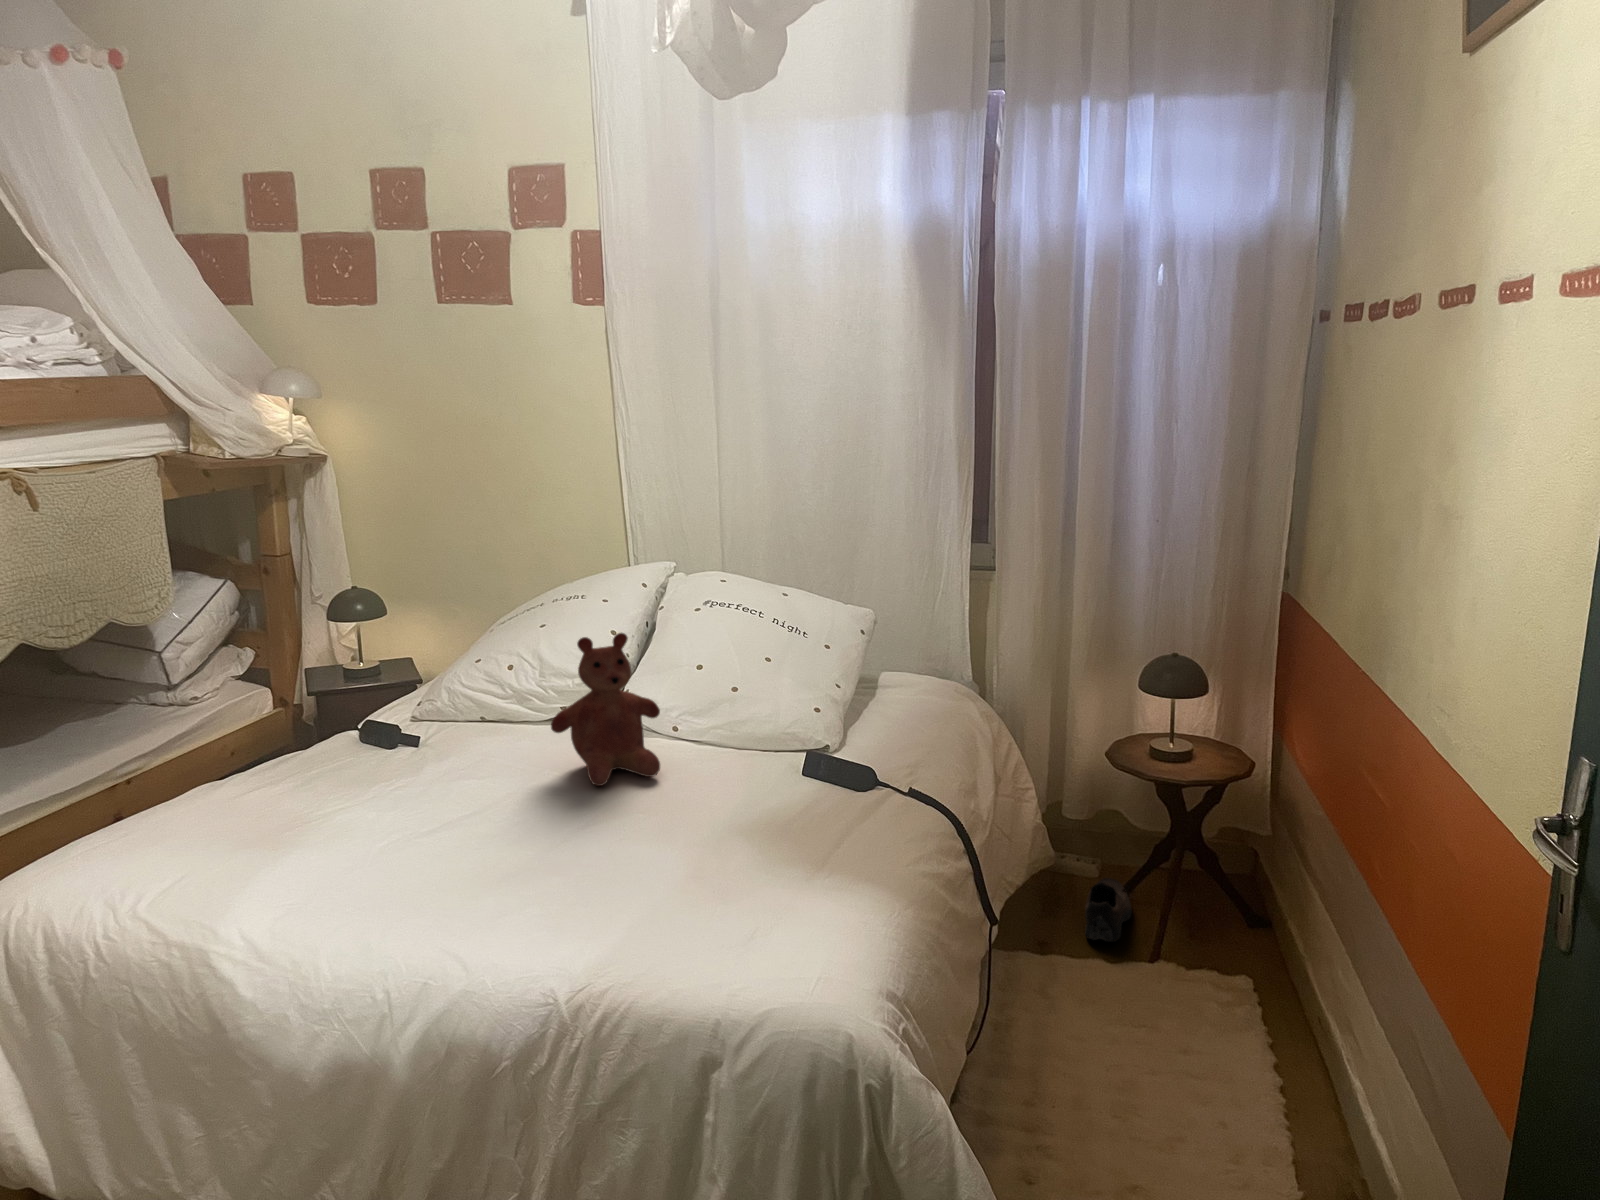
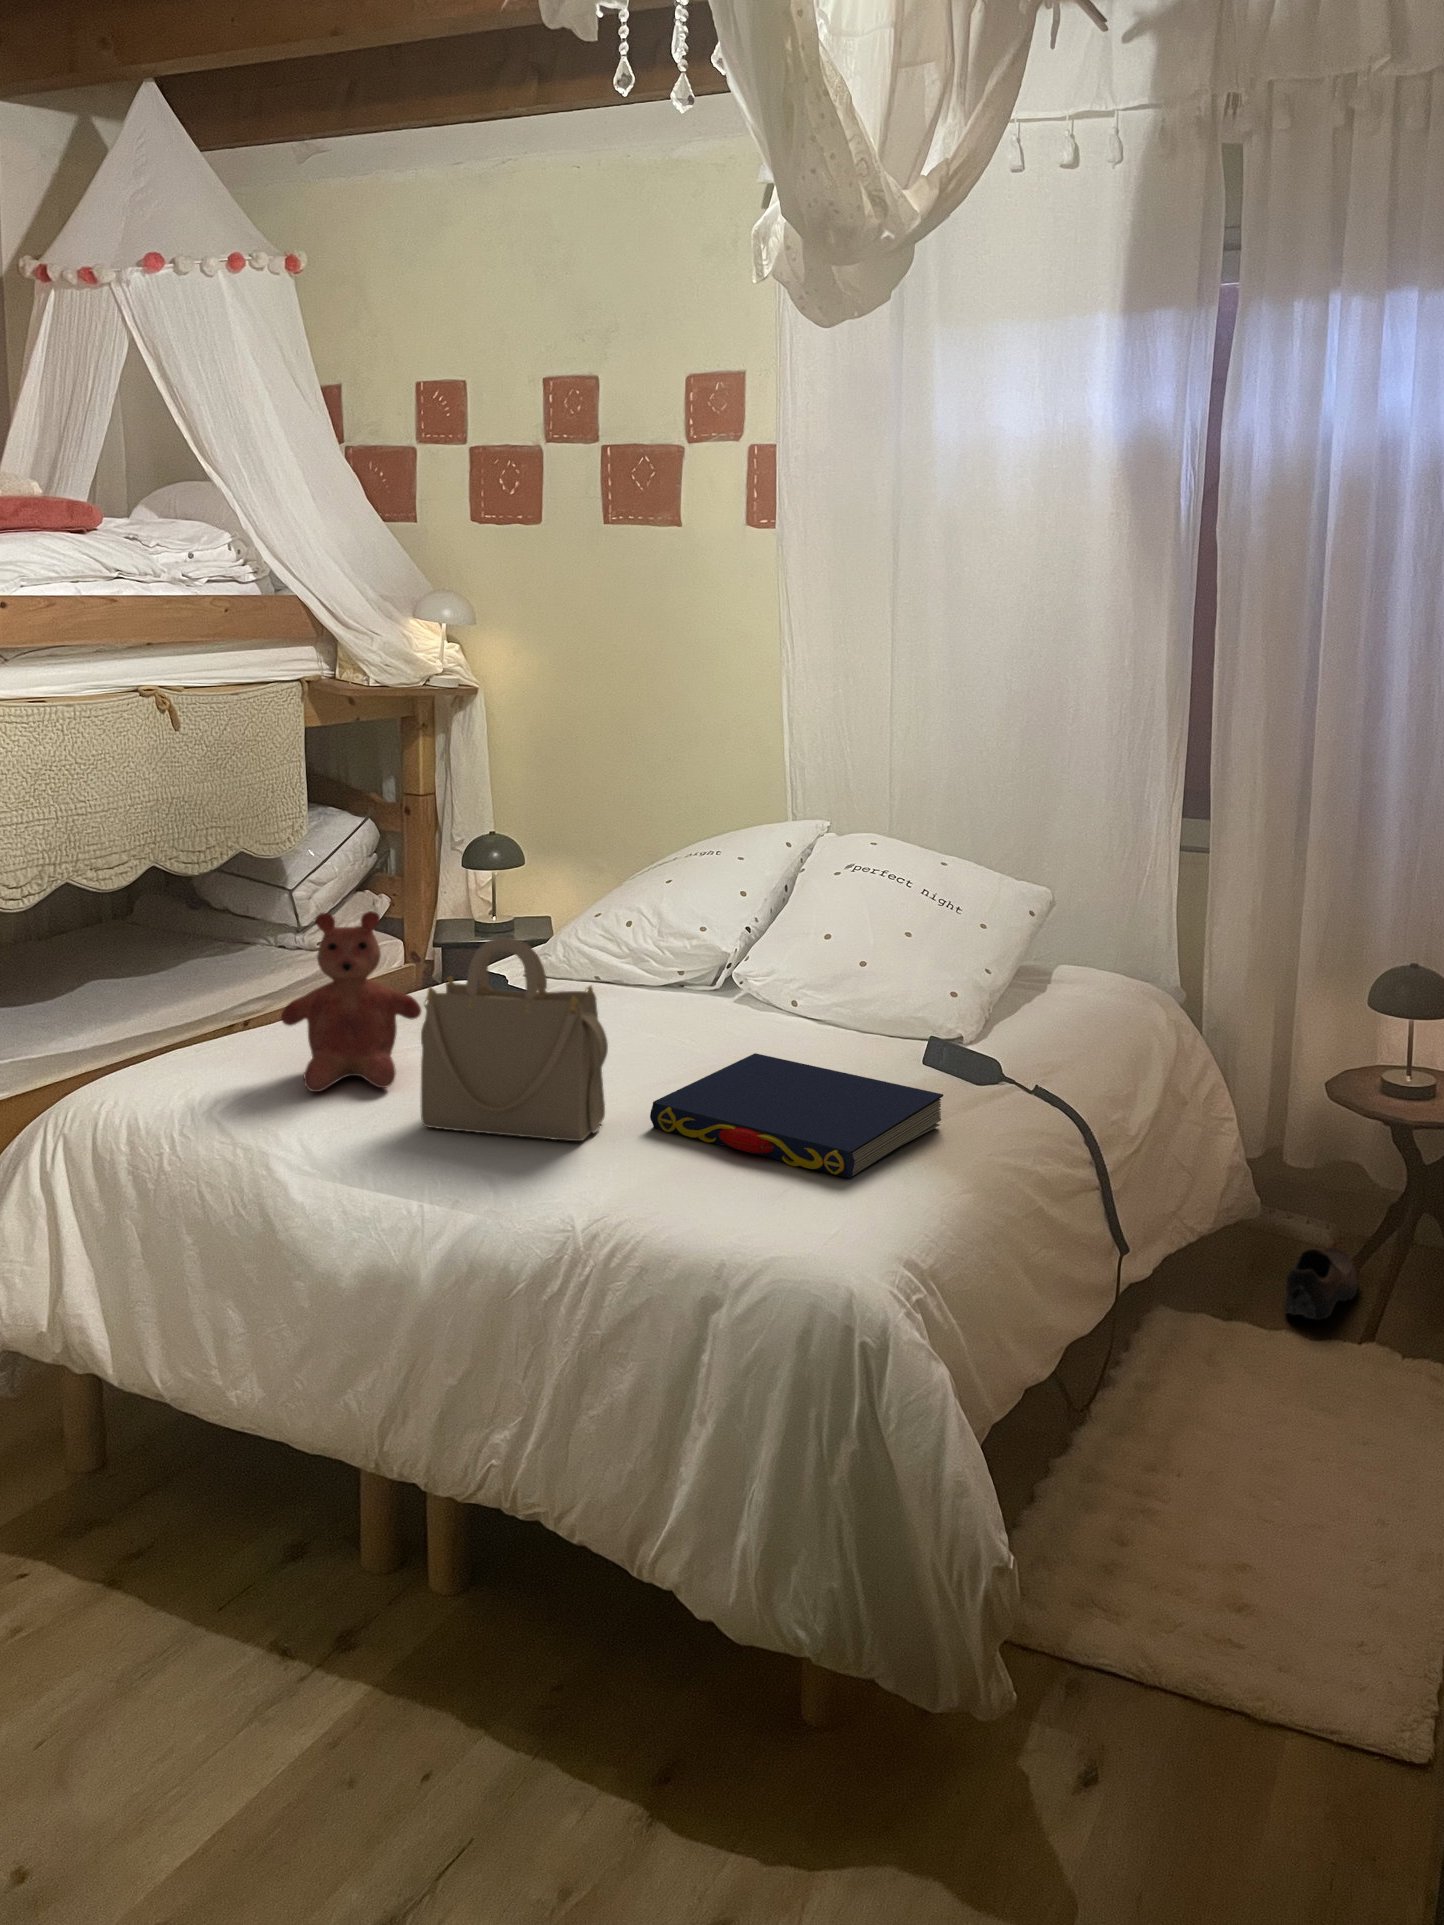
teddy bear: present [551,633,660,786] -> present [281,911,421,1092]
handbag: none [354,710,548,905] -> present [421,937,608,1141]
book: none [591,787,855,910] -> present [650,1053,943,1179]

